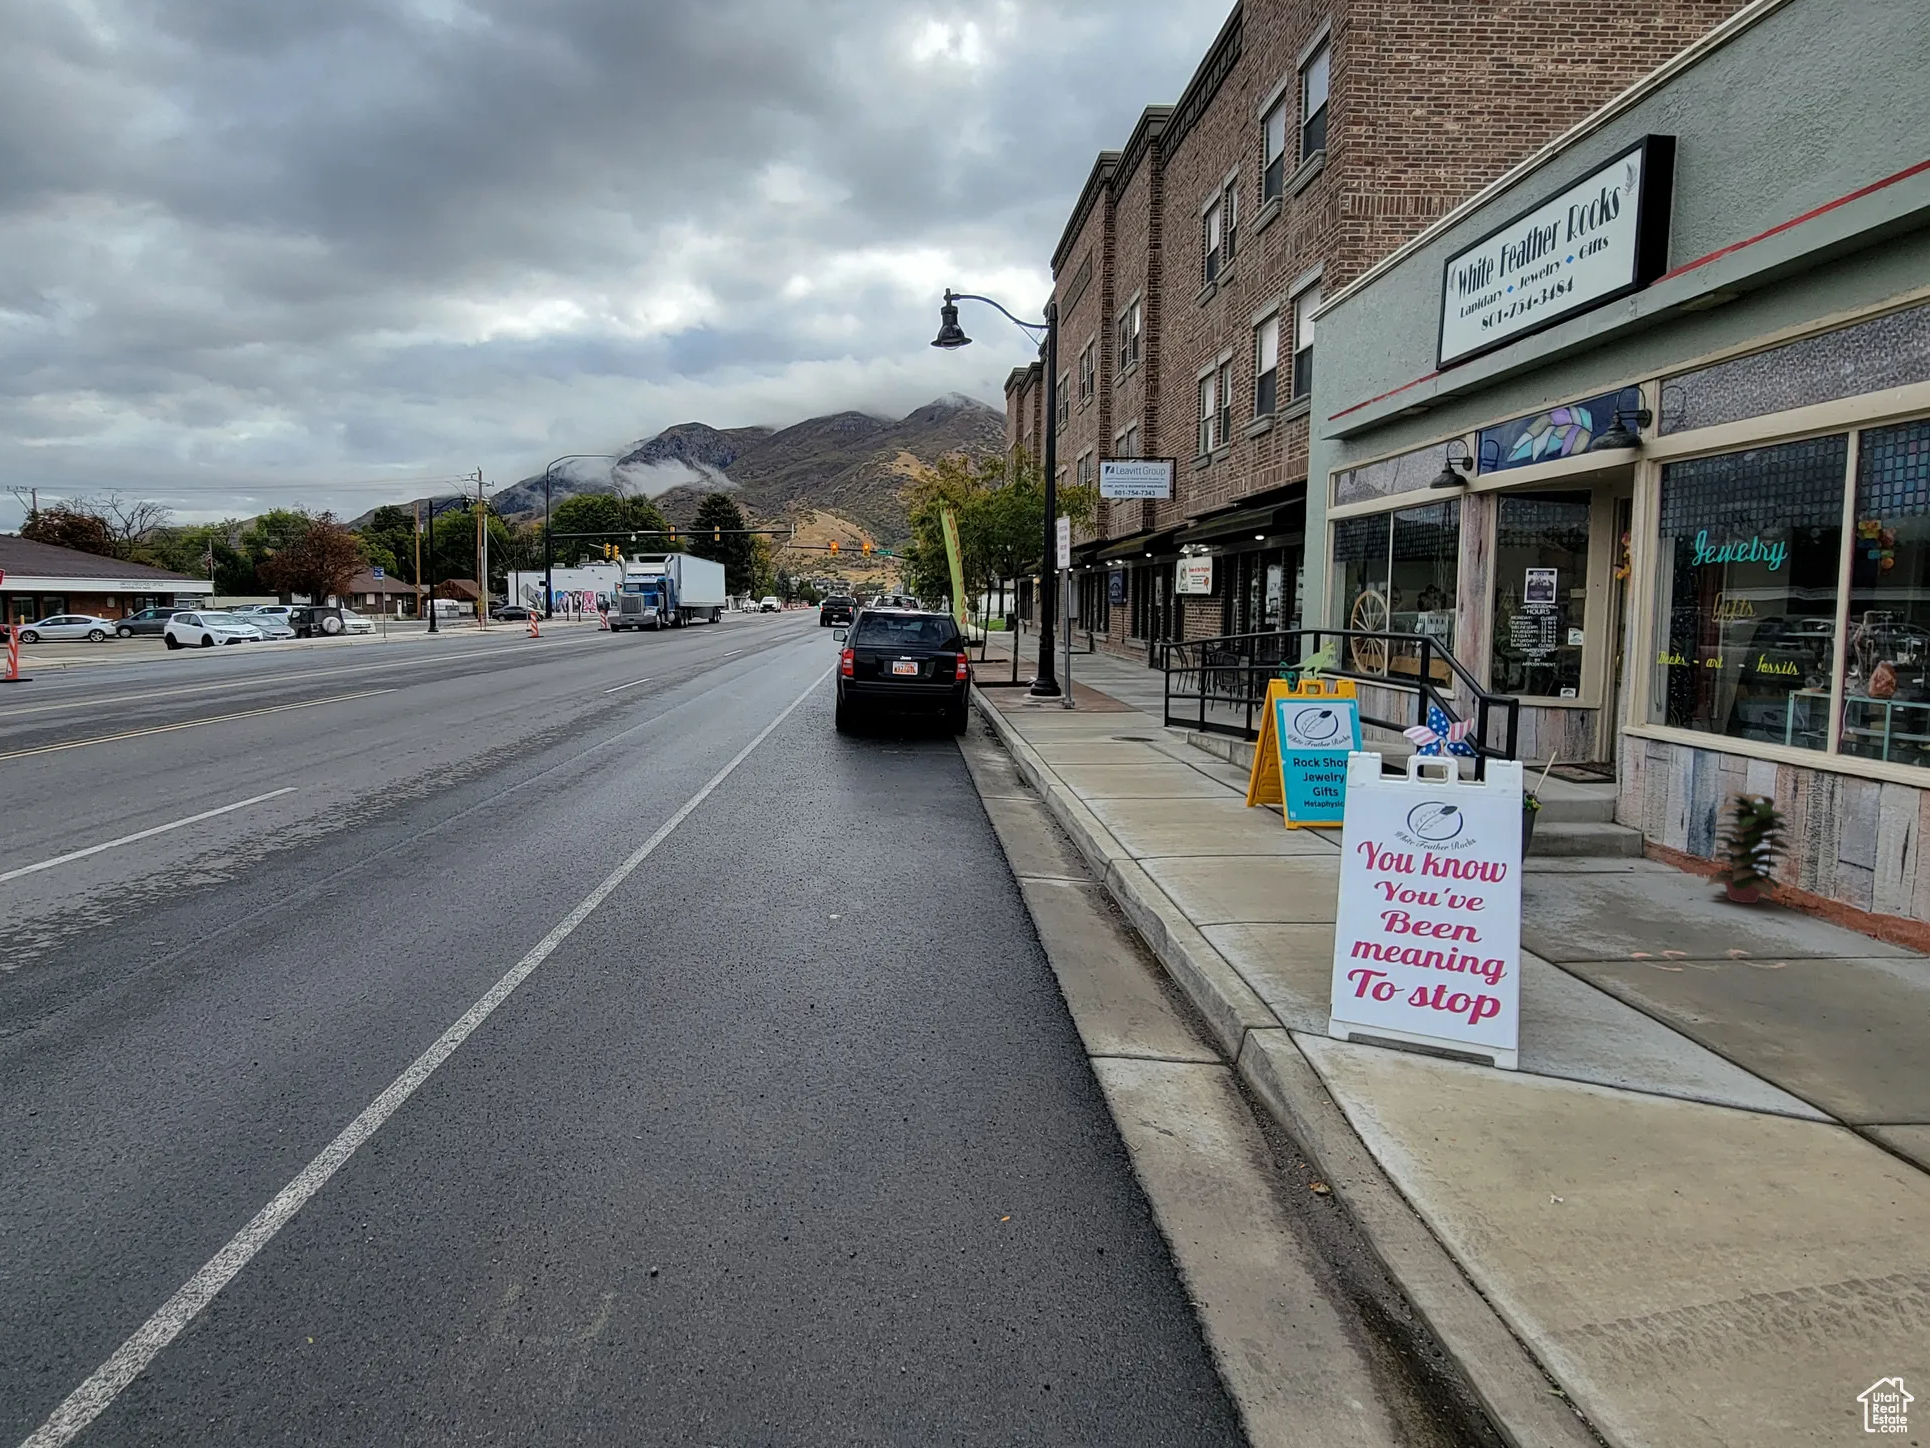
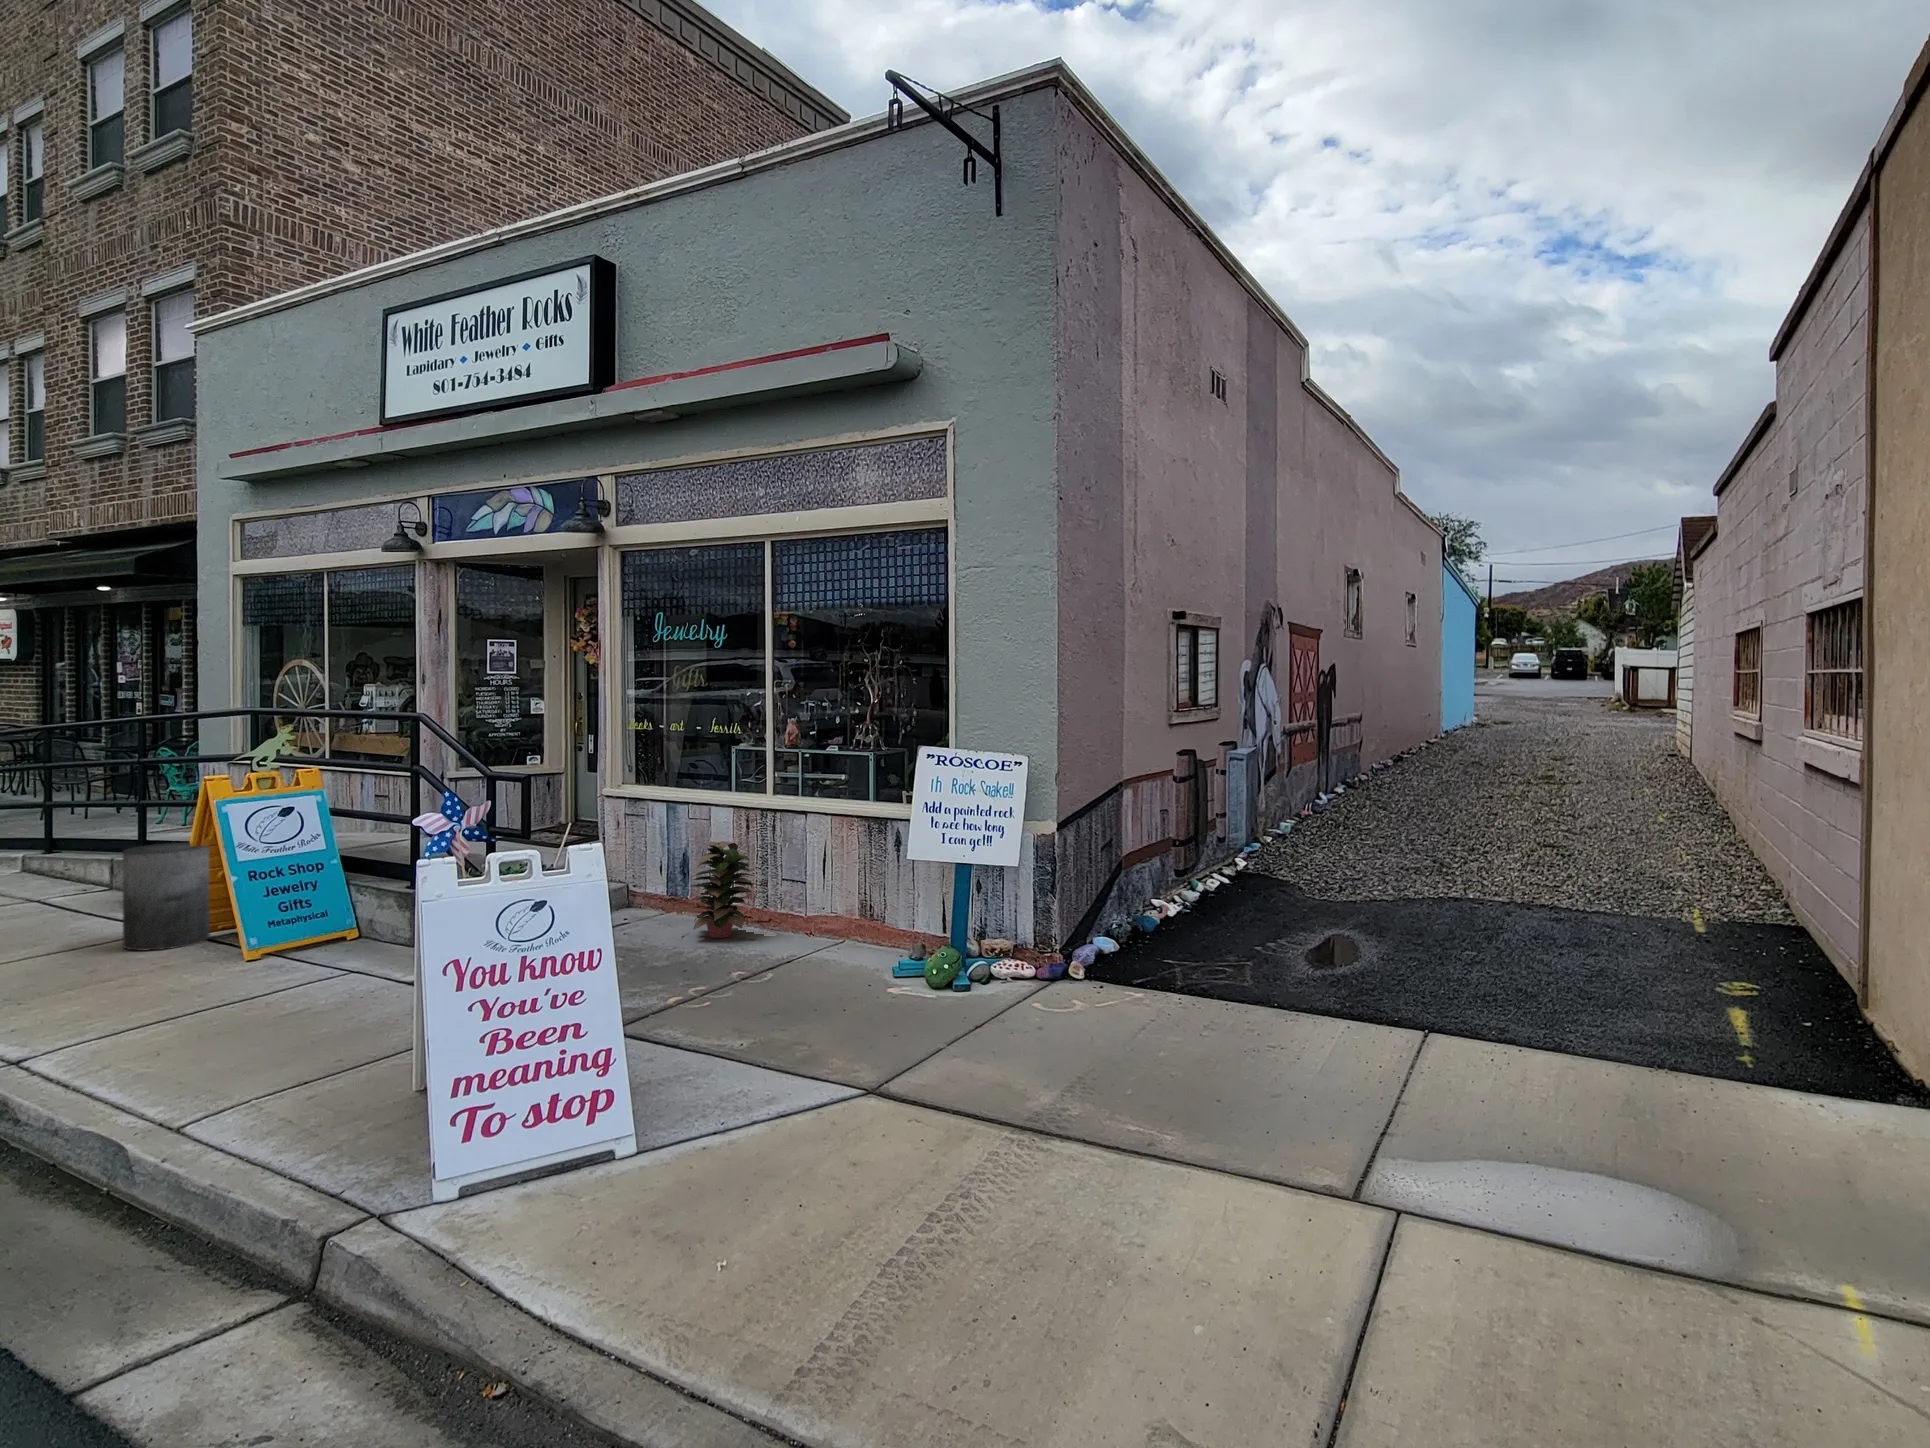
trash can: none [1208,732,1268,815] -> present [122,843,210,950]

